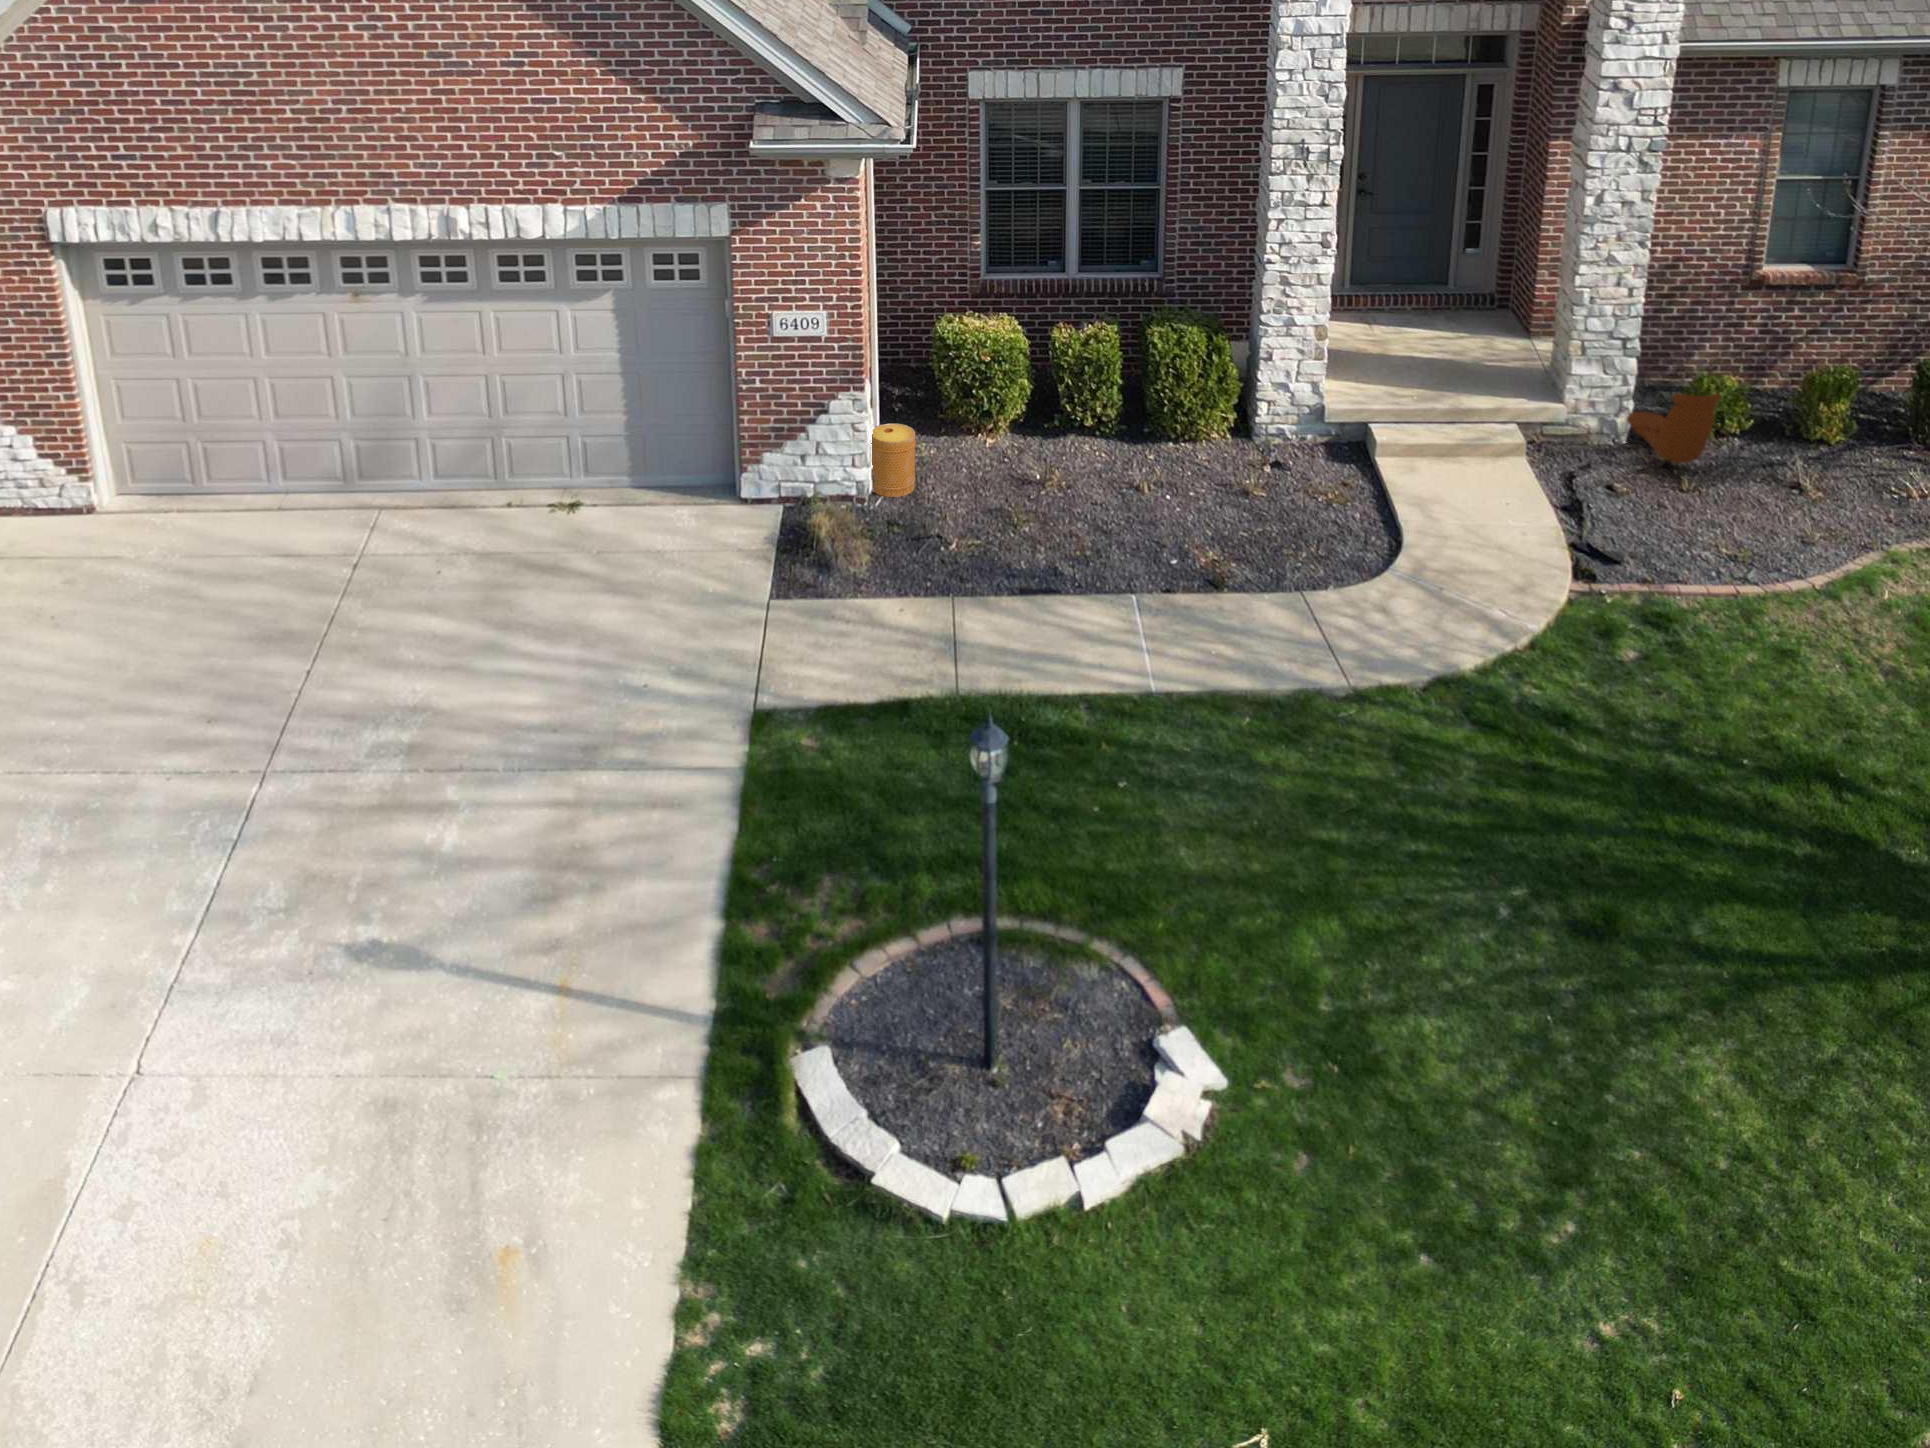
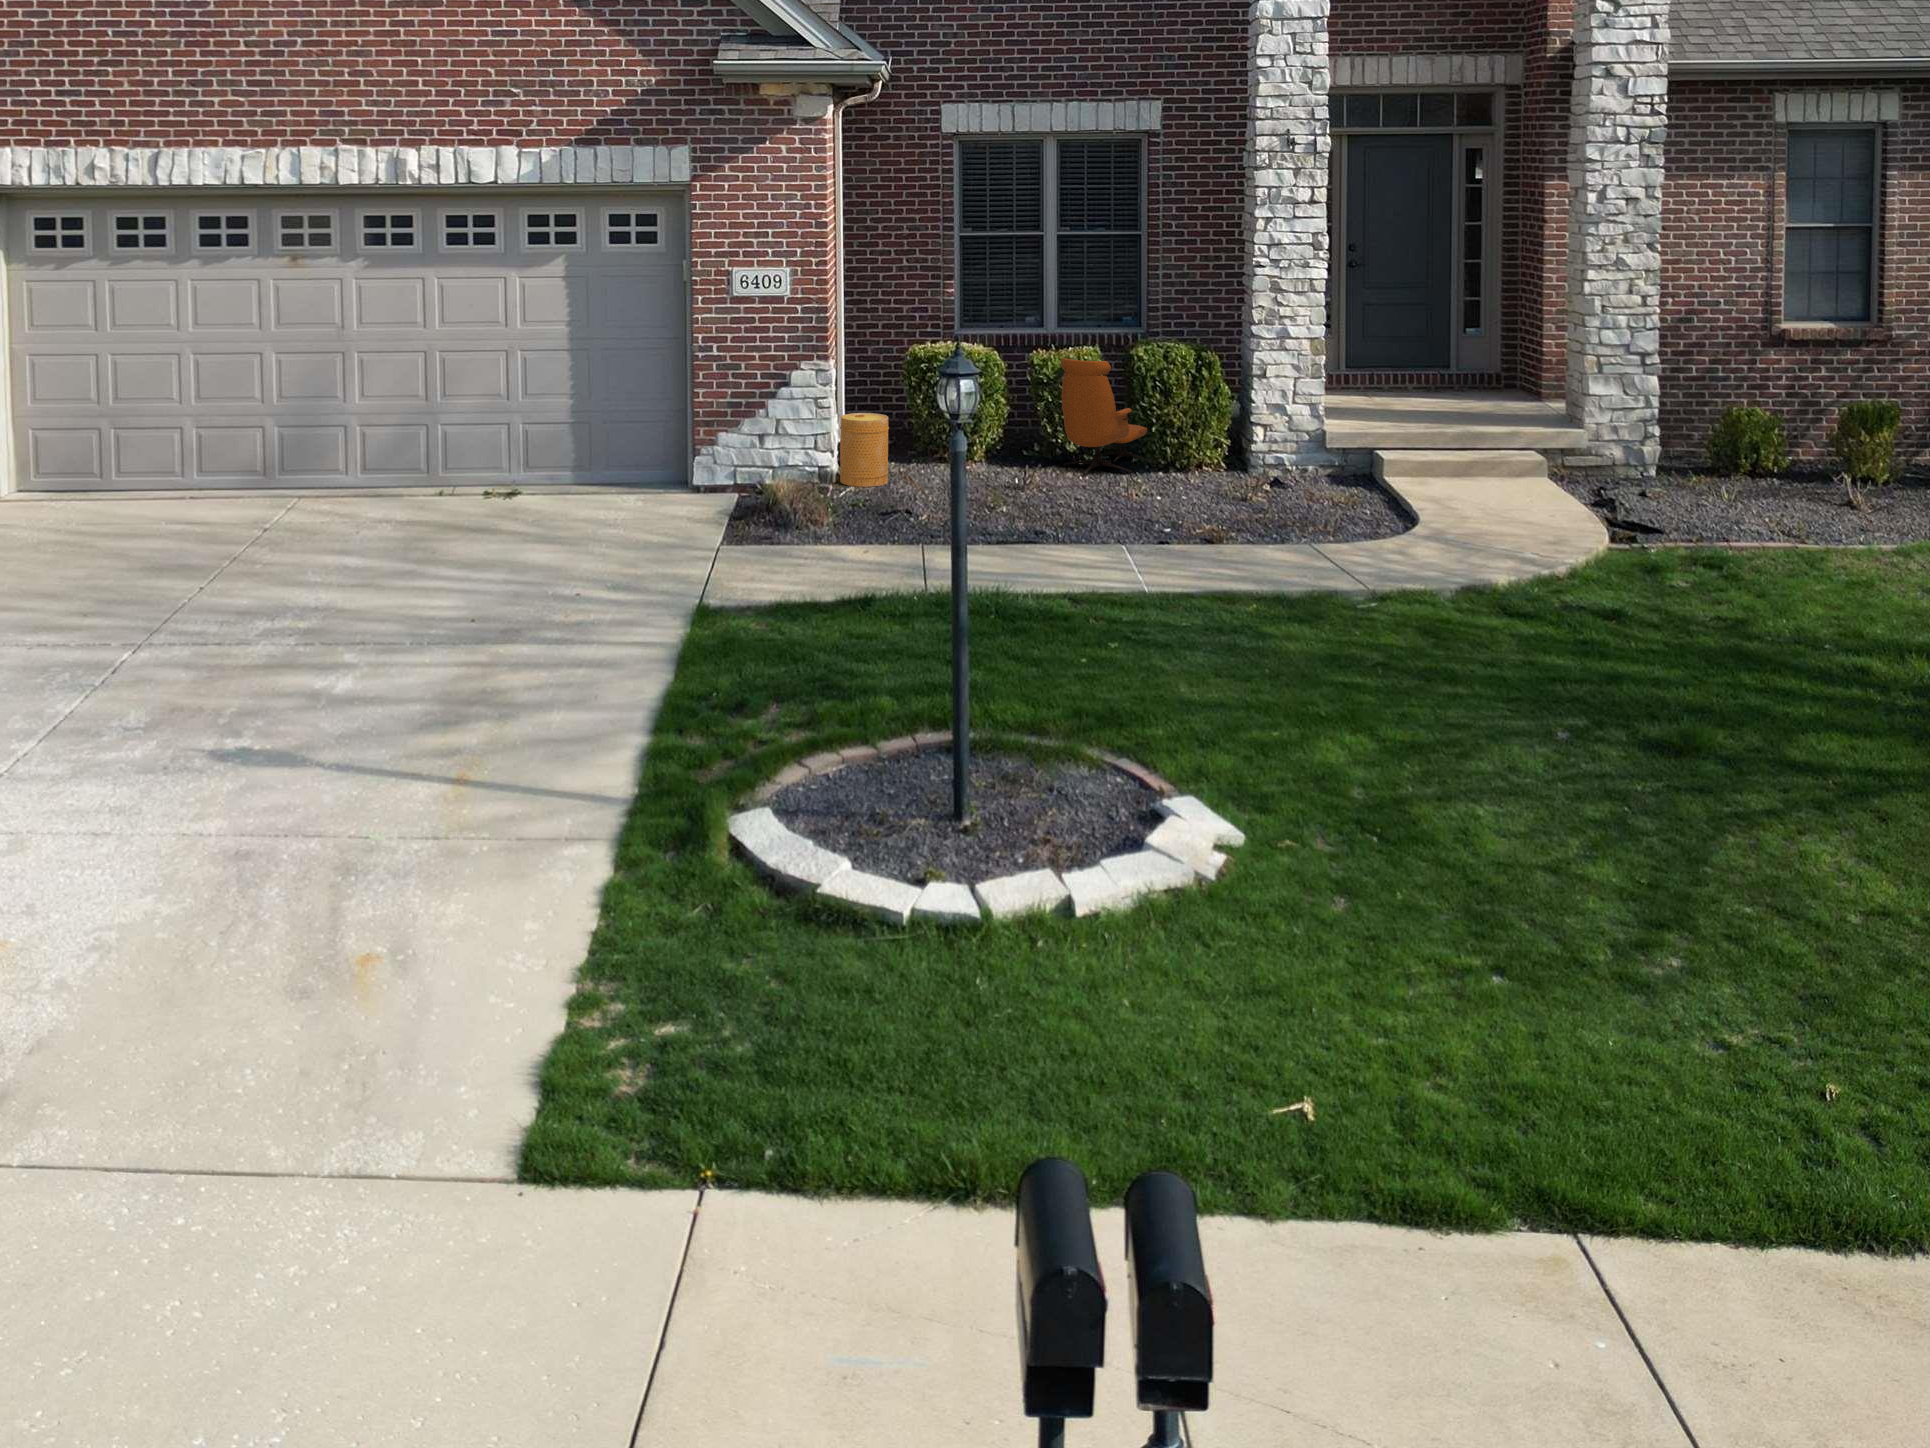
lounge chair: present [1627,393,1720,487] -> present [1061,358,1147,476]

